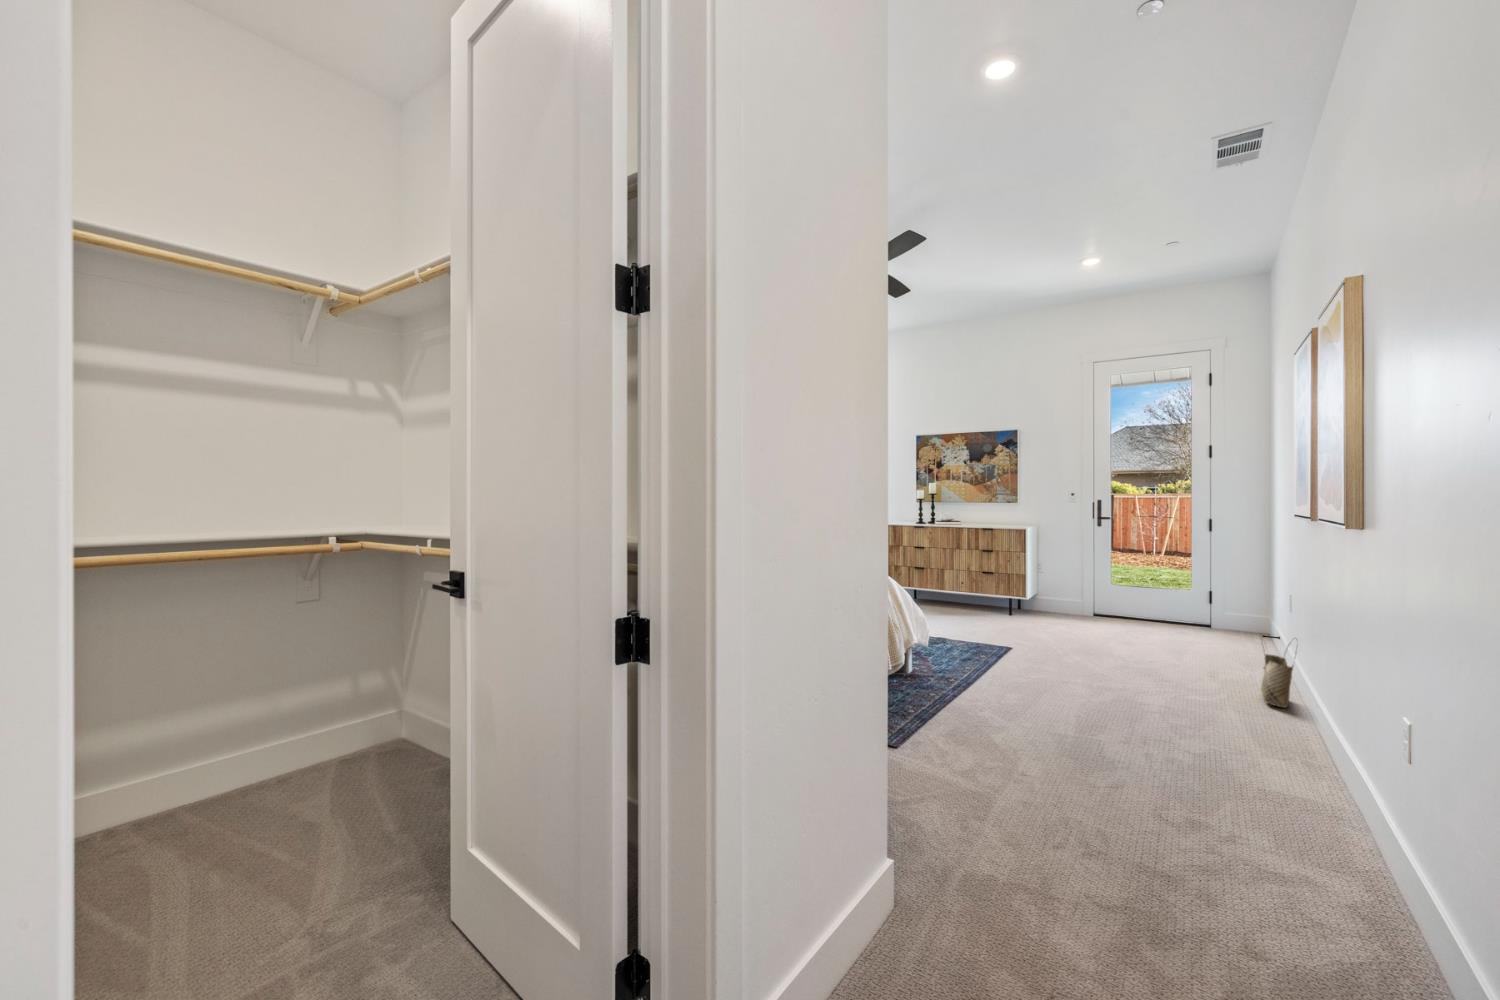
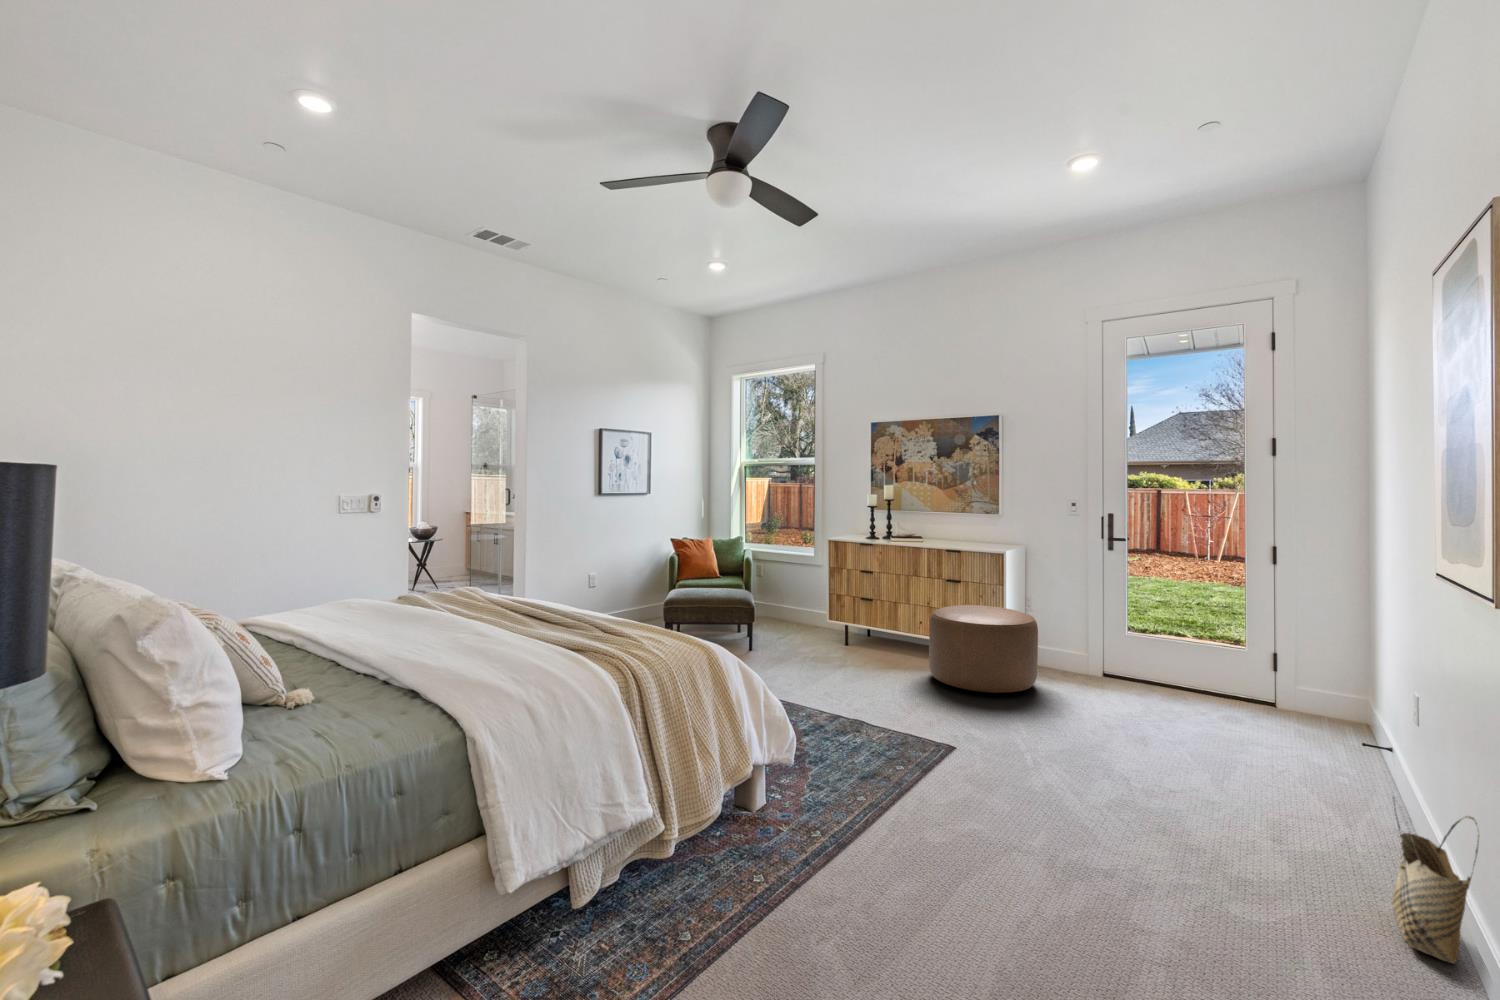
ottoman: none [975,568,1052,624] -> present [929,605,1038,693]

